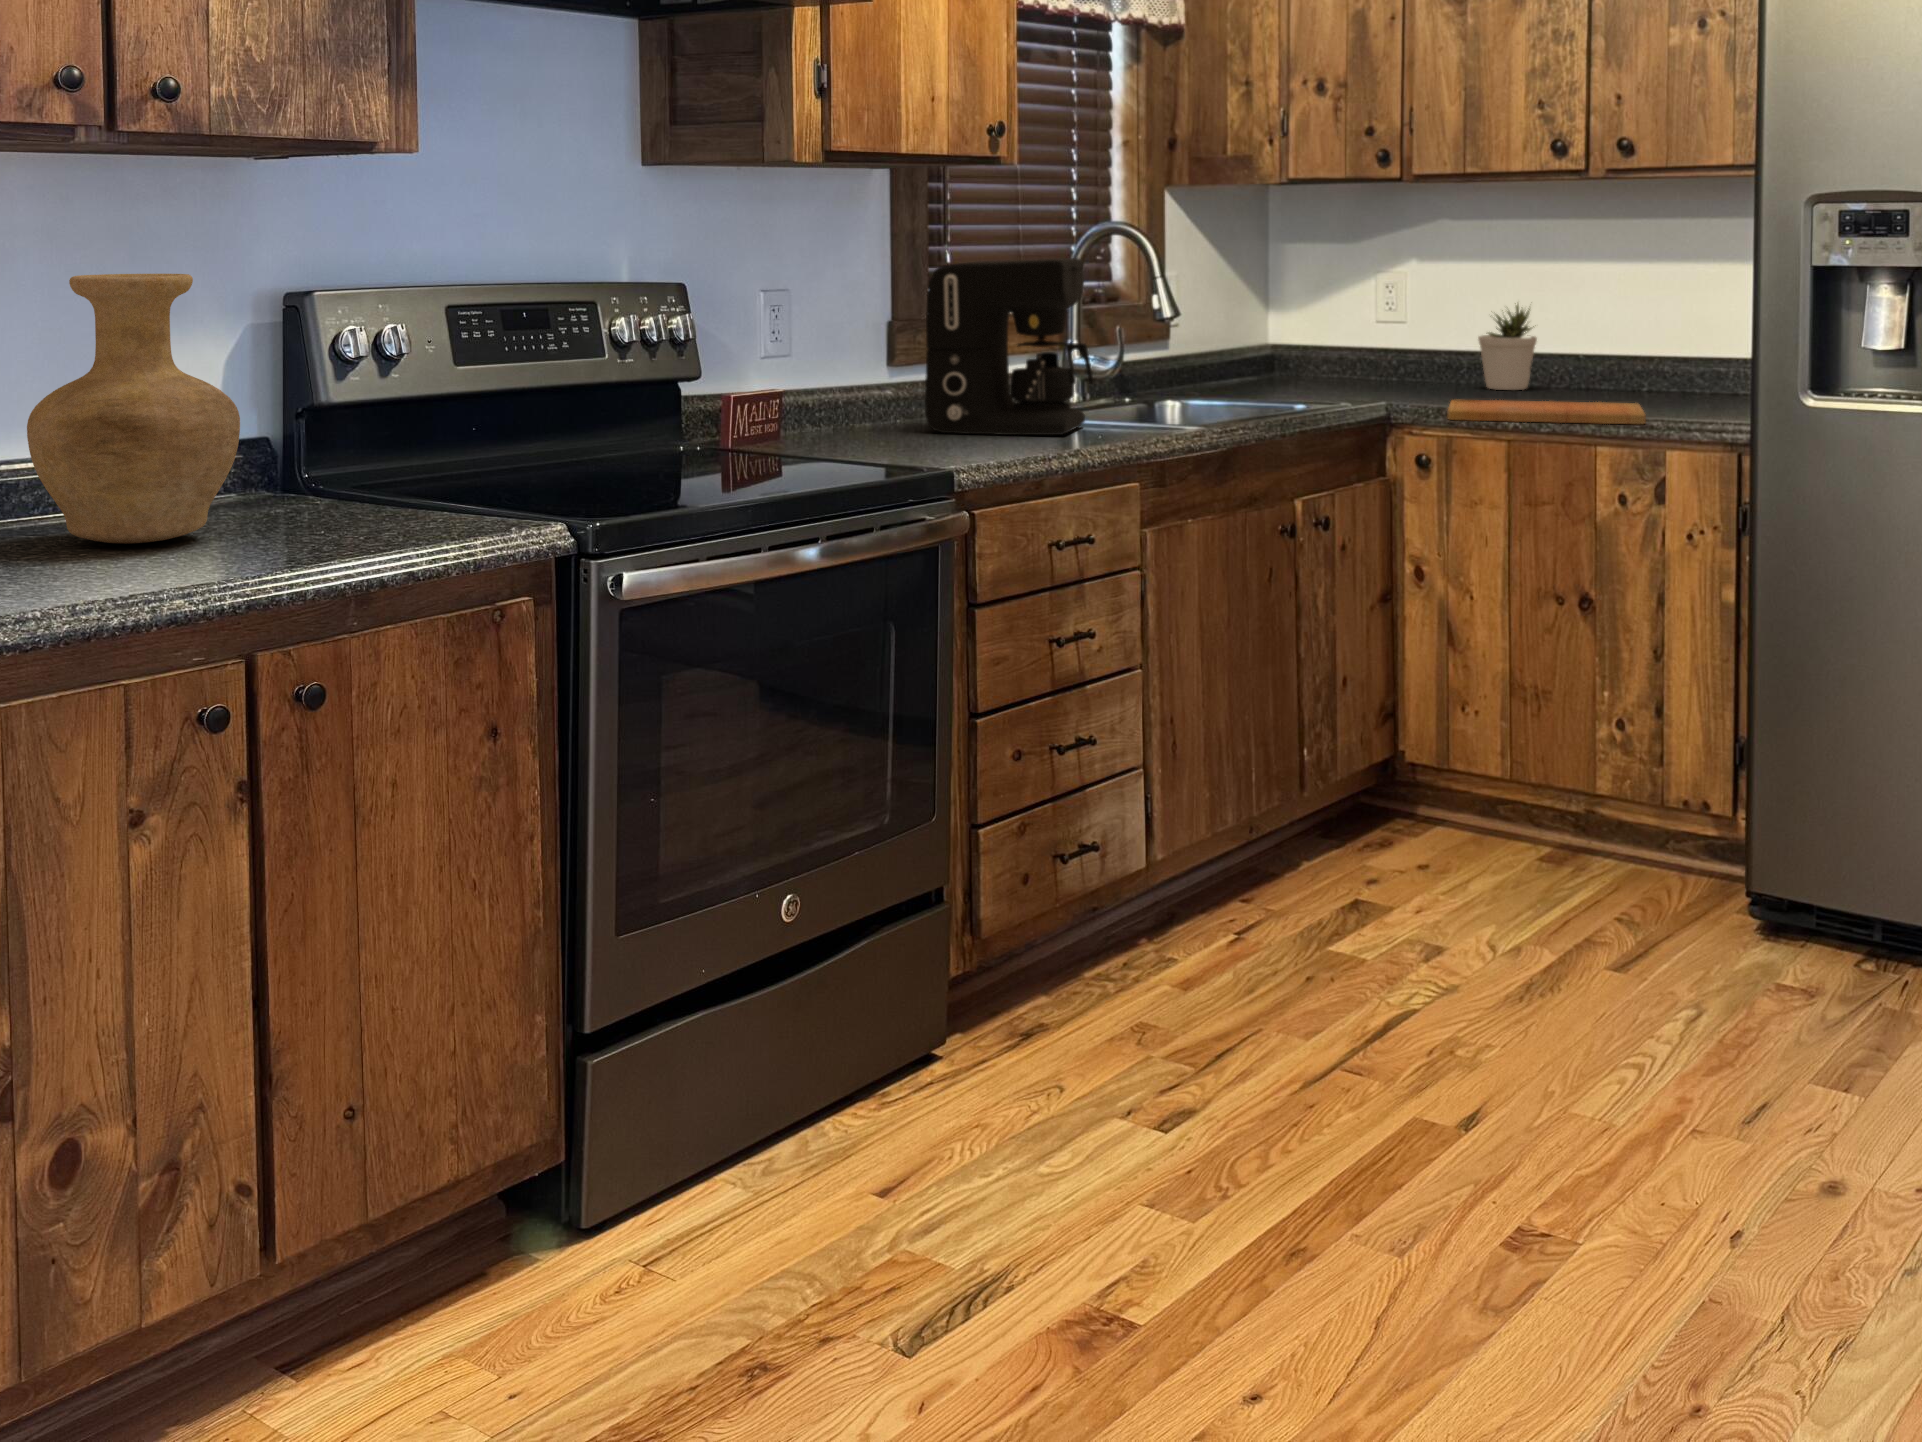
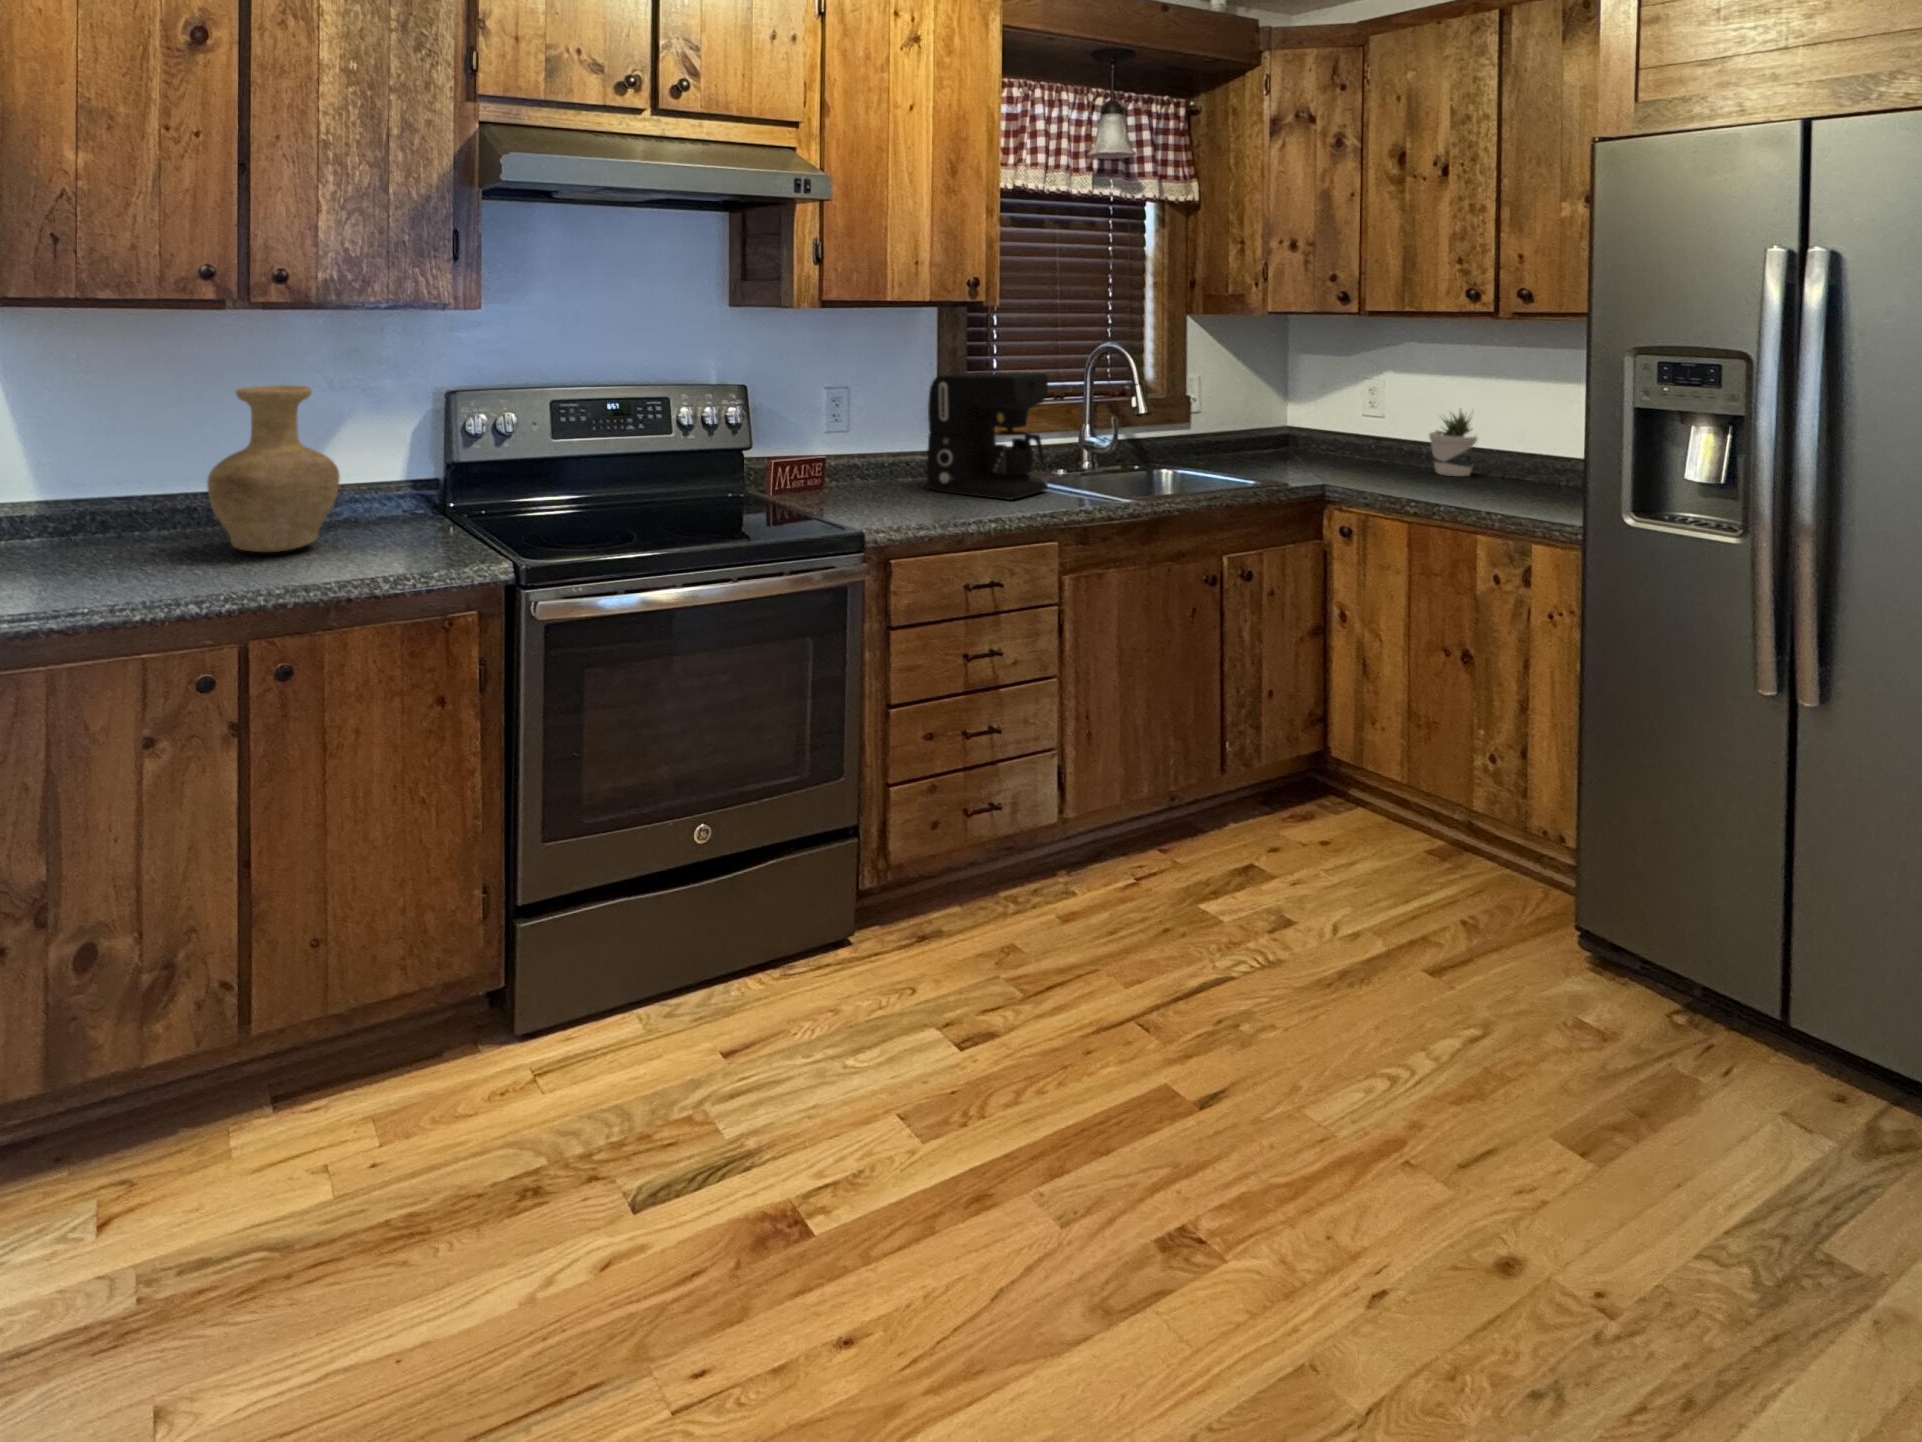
cutting board: present [1447,400,1646,424] -> none [1344,487,1524,523]

